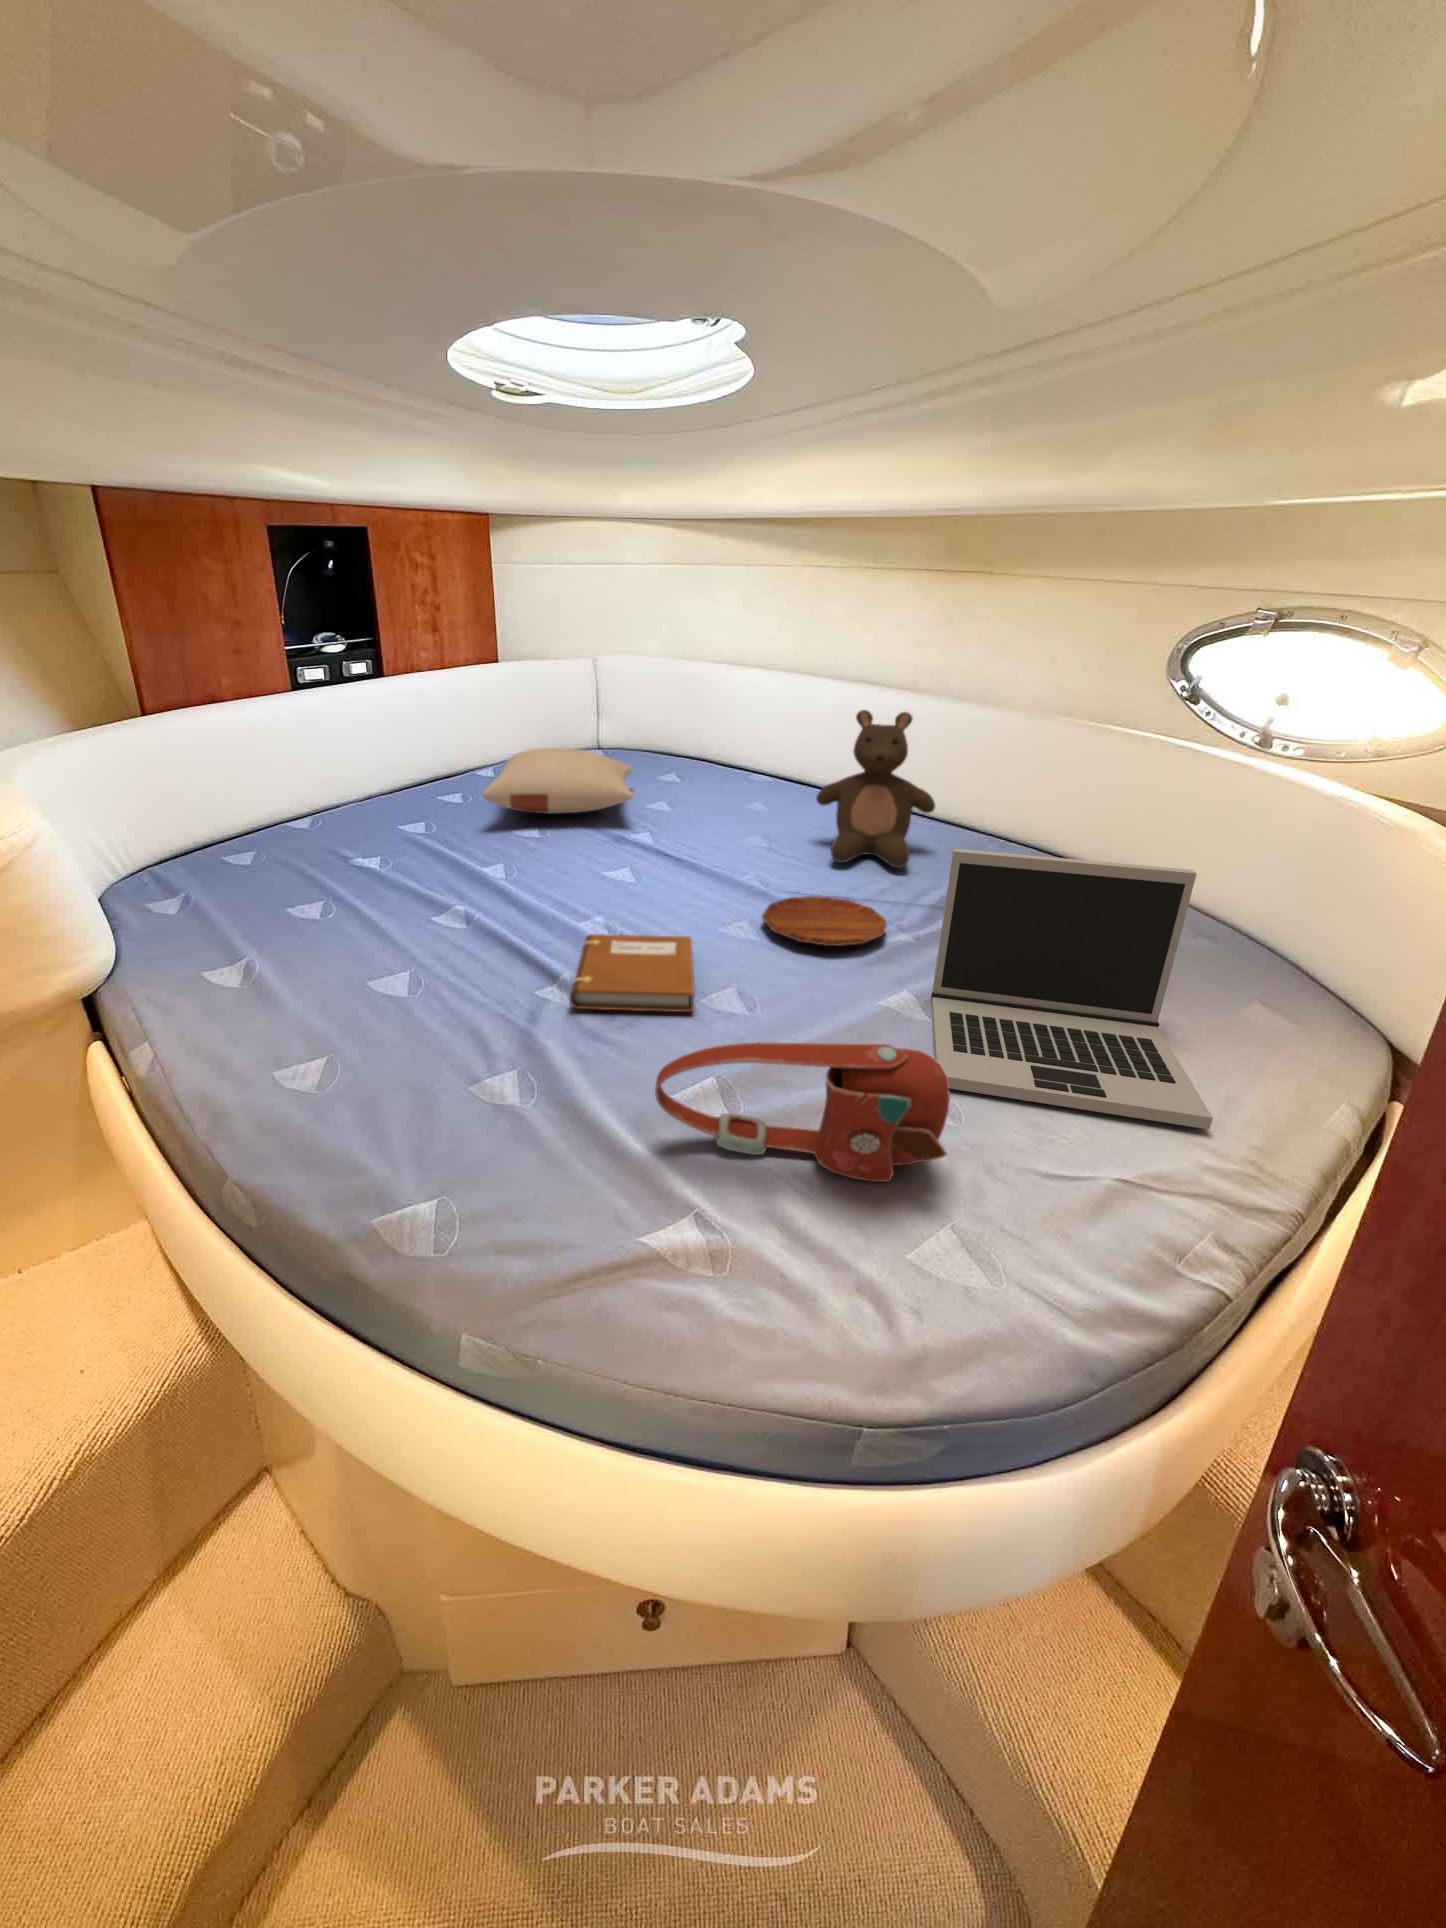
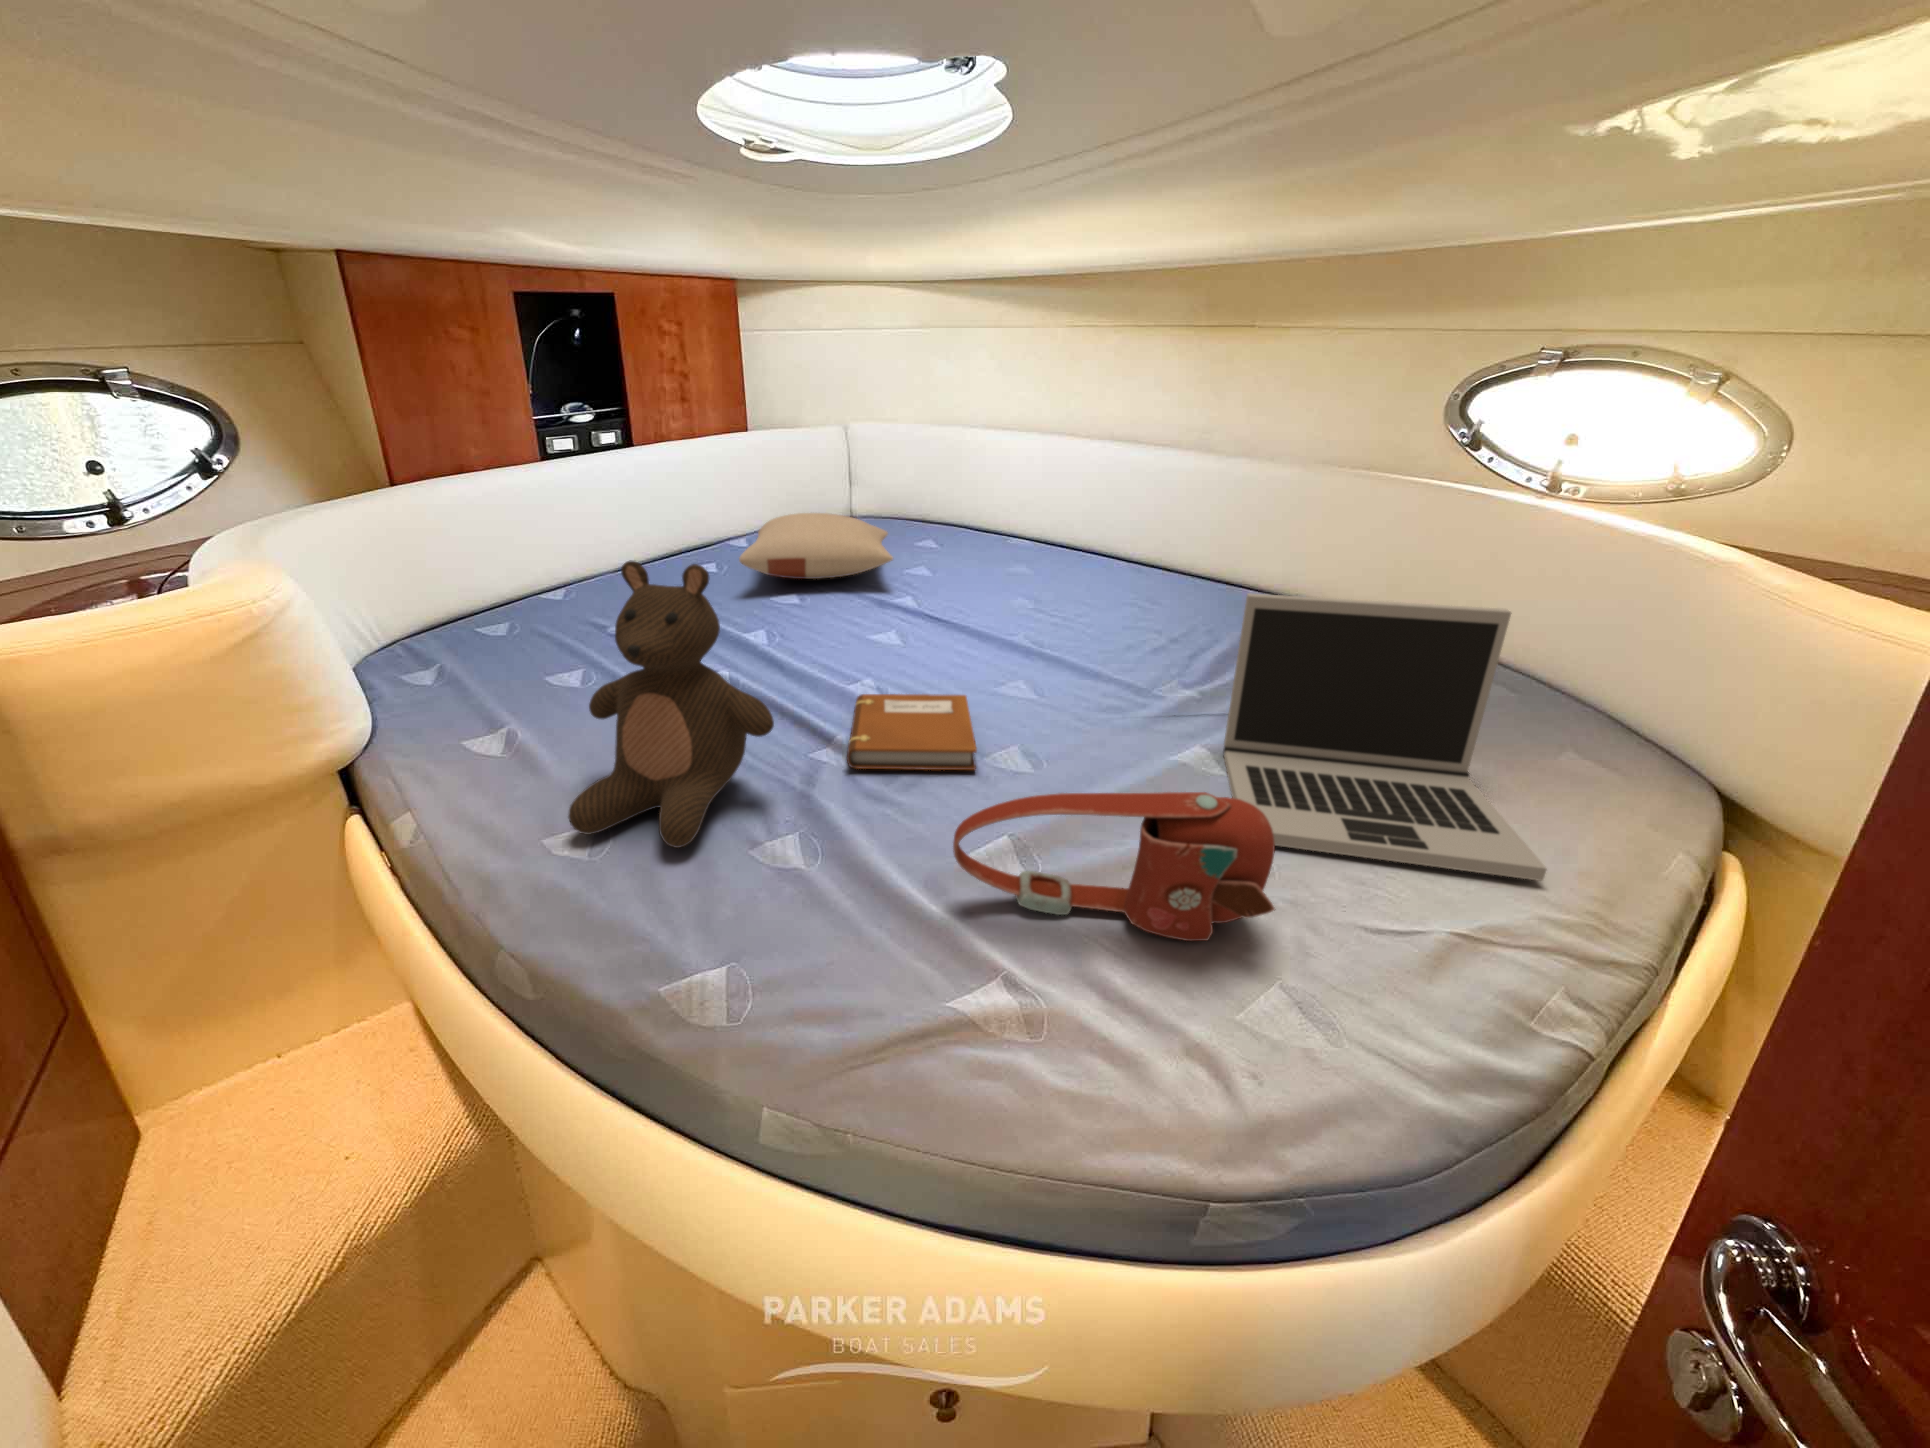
stuffed bear: present [816,710,935,868] -> present [568,560,774,848]
tray: present [762,896,887,946] -> none [1036,653,1167,702]

